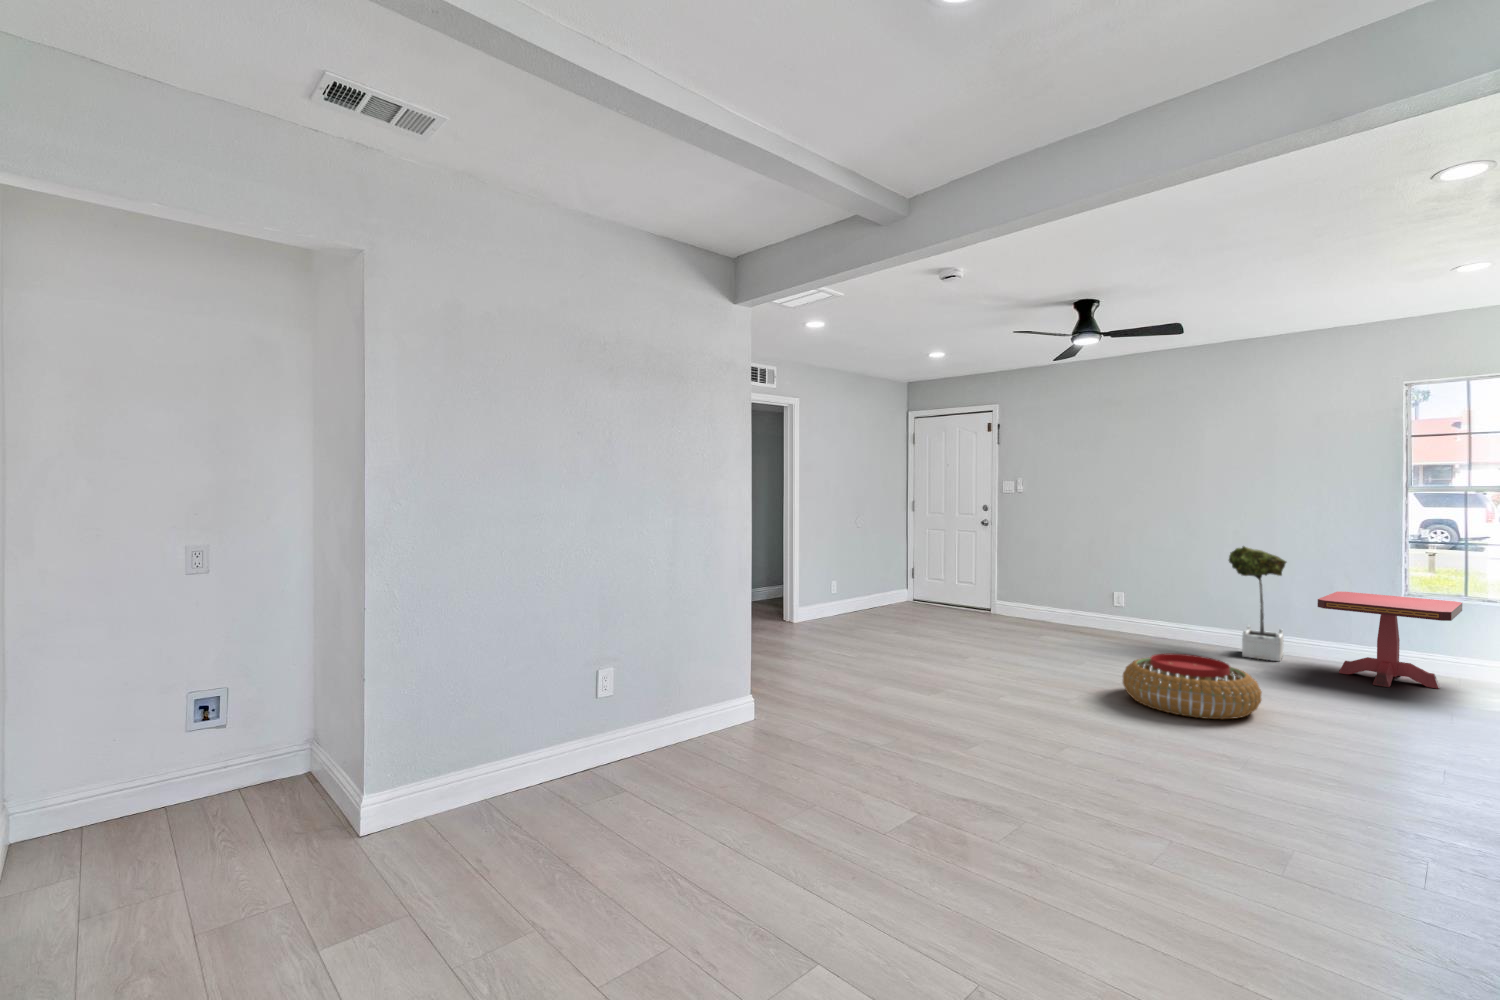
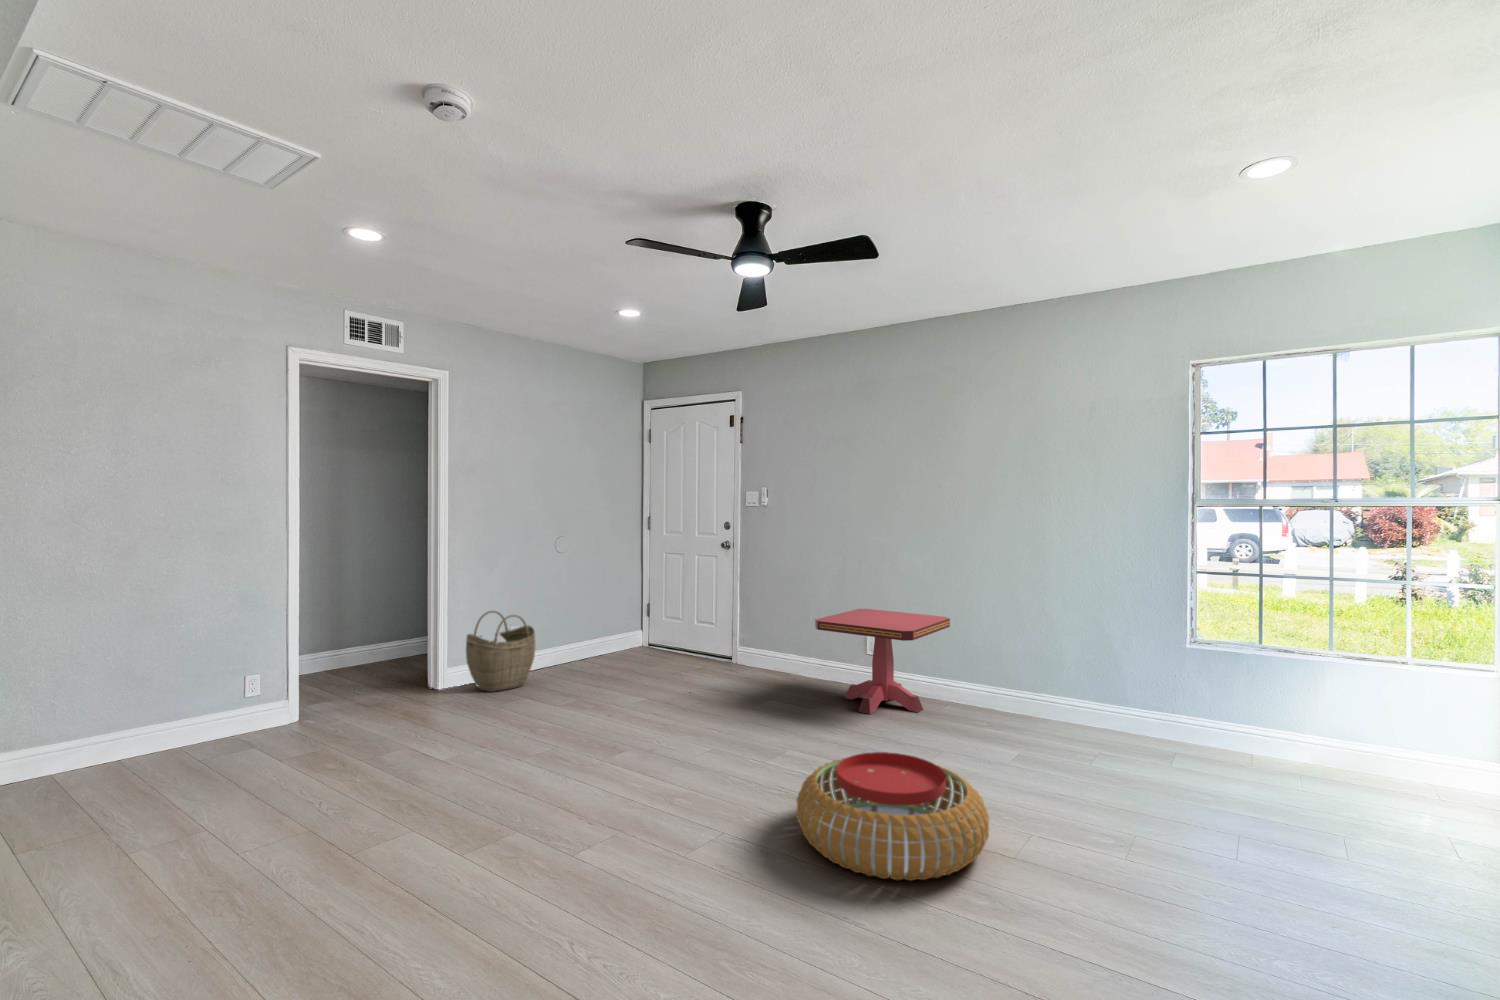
potted tree: present [1229,546,1286,661] -> none [989,575,1056,732]
woven basket: none [810,569,857,625] -> present [466,611,535,692]
side table: present [1318,592,1462,689] -> present [815,609,950,714]

